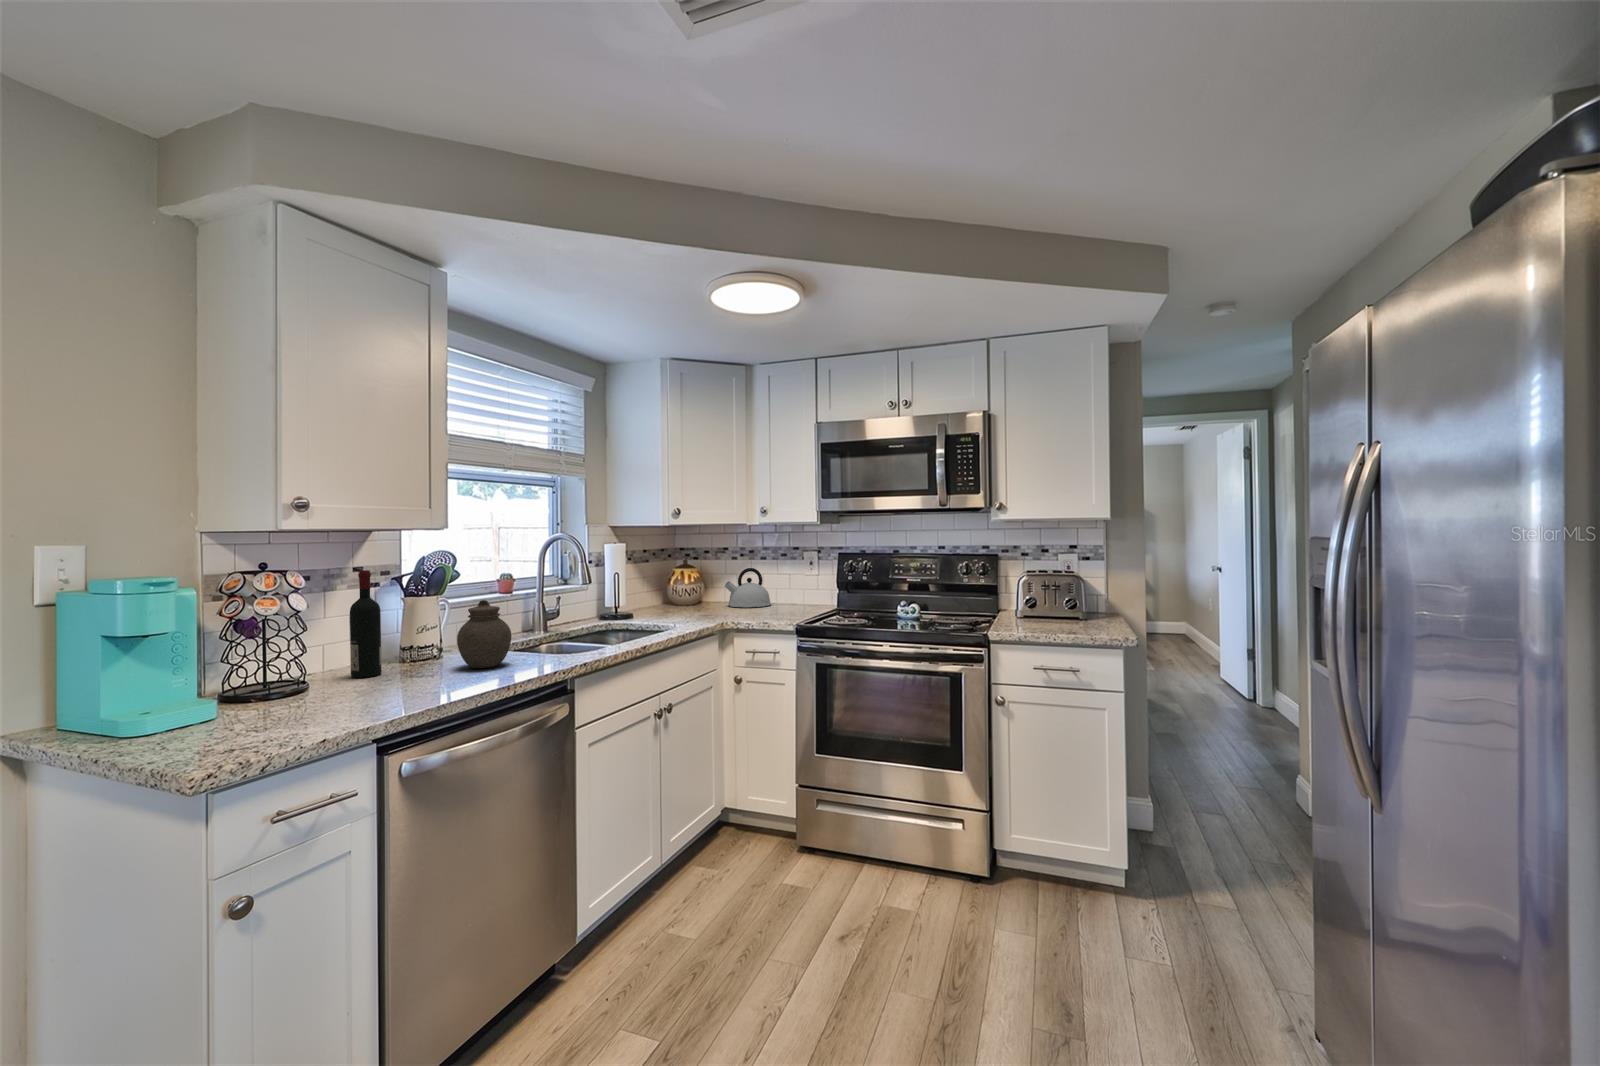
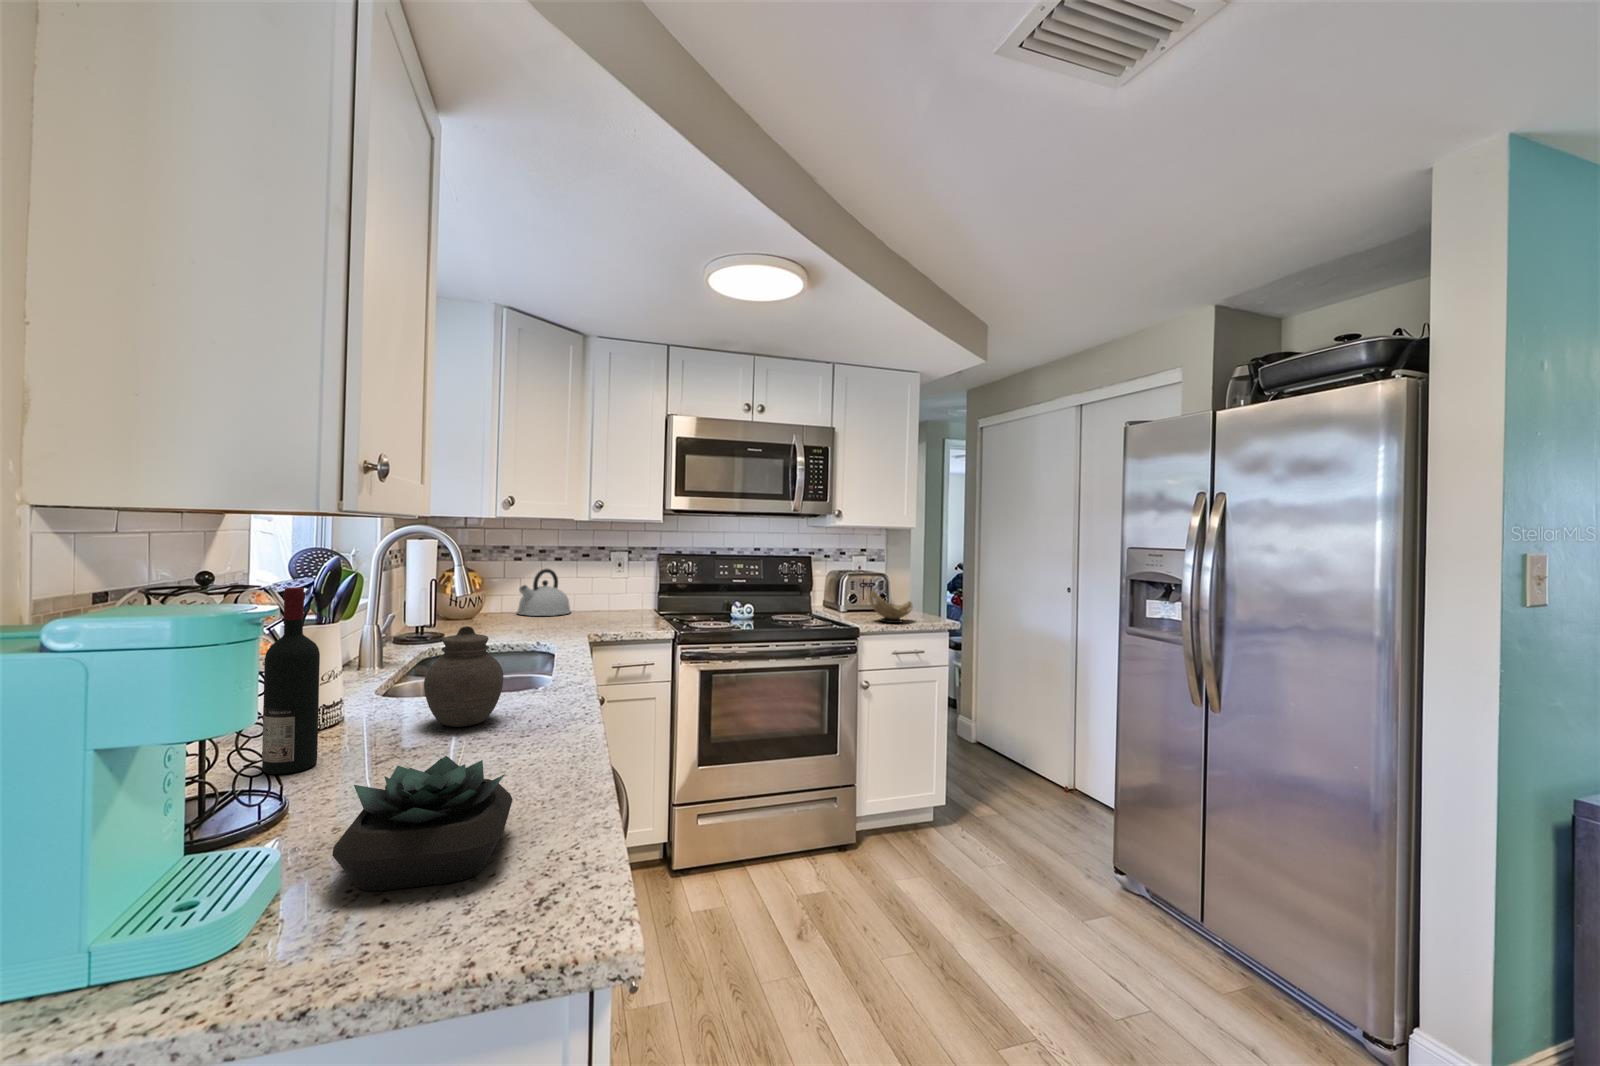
decorative bowl: none [1022,591,1084,631] -> present [869,590,913,623]
succulent plant: none [215,667,341,733] -> present [333,756,513,891]

